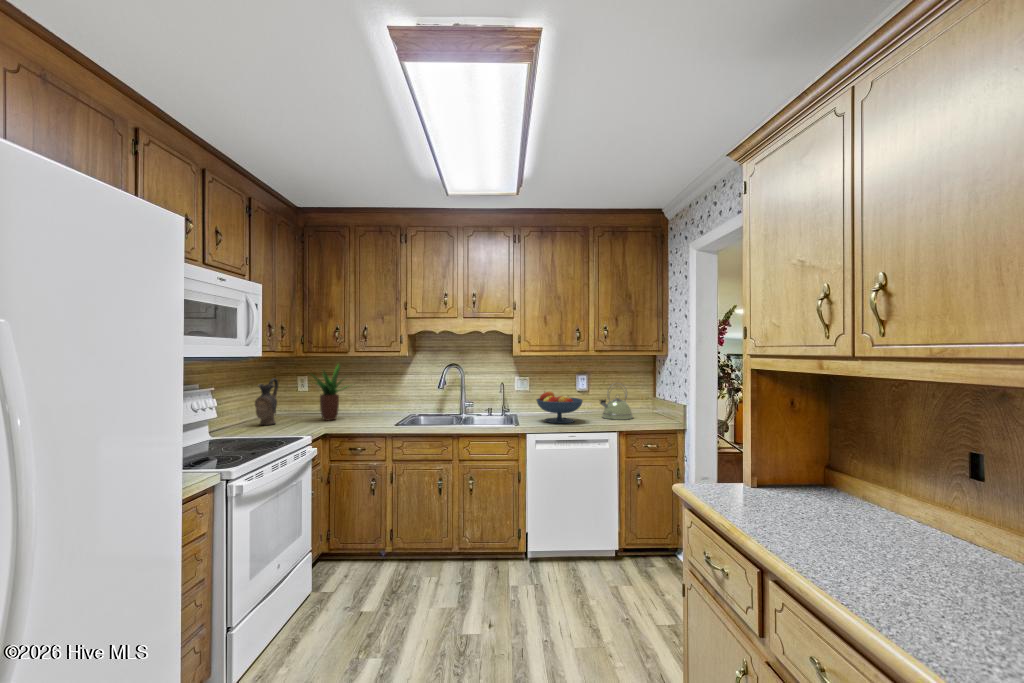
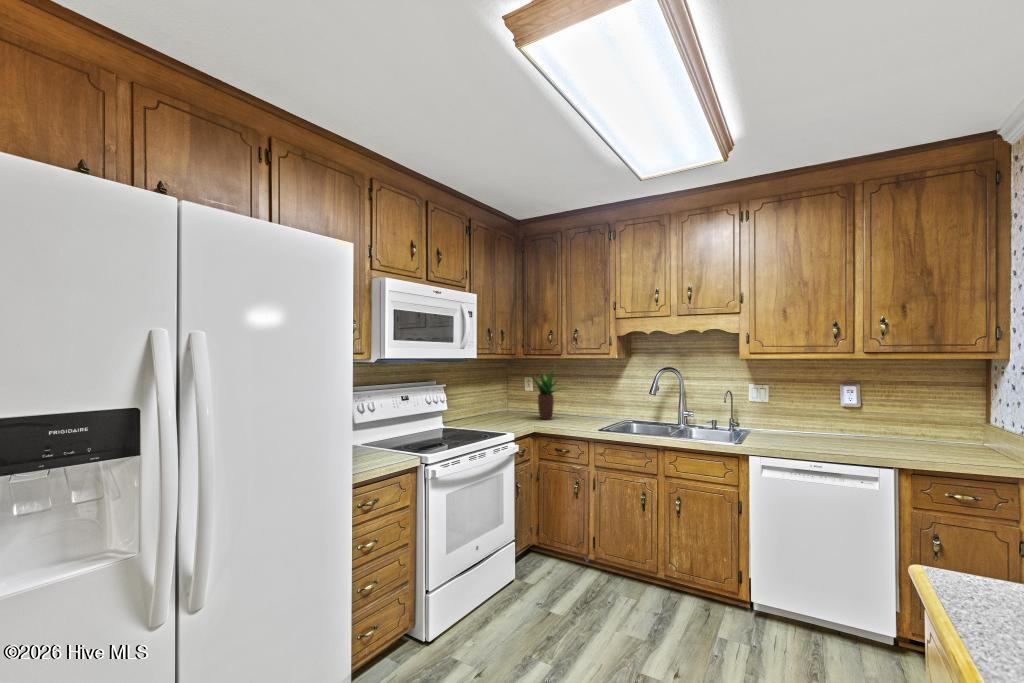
ceramic pitcher: present [255,378,278,425] -> none [483,377,503,419]
kettle: present [600,390,633,420] -> none [873,399,935,453]
fruit bowl: present [537,392,583,423] -> none [769,404,840,448]

